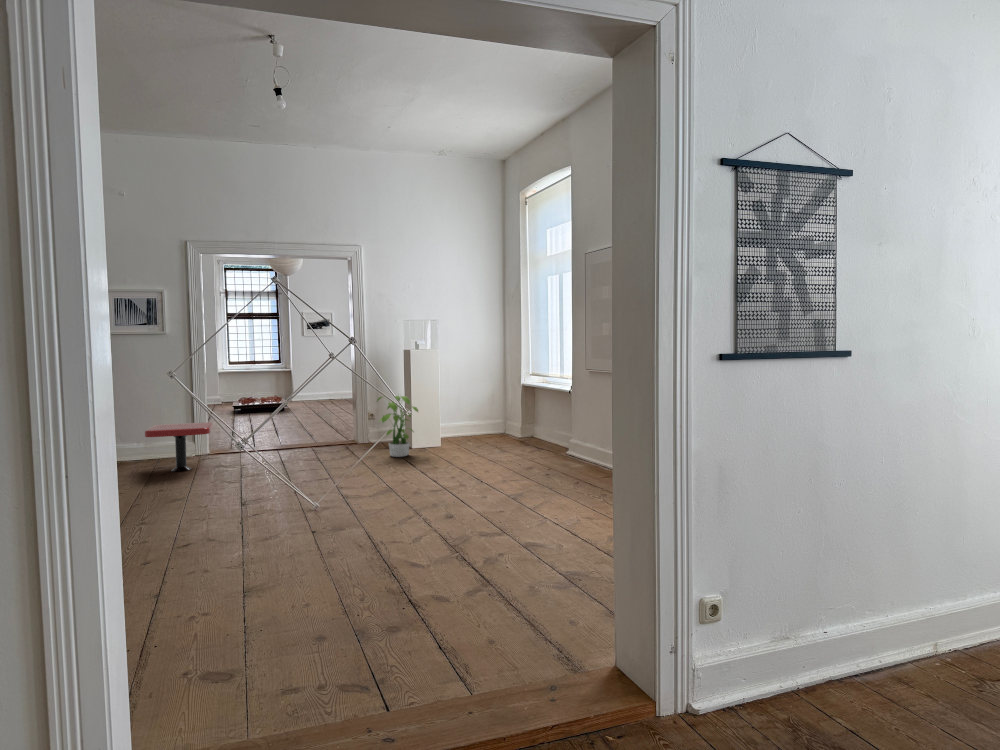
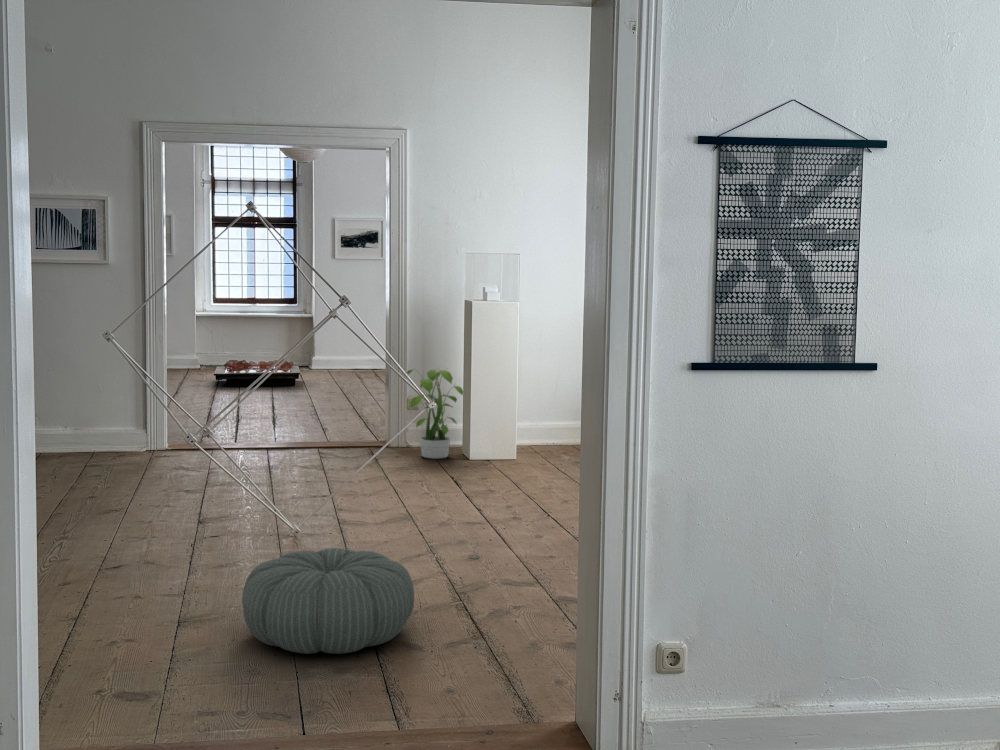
pedestal table: present [145,422,213,471] -> none [90,396,179,462]
pouf: none [296,529,439,623] -> present [242,548,414,654]

